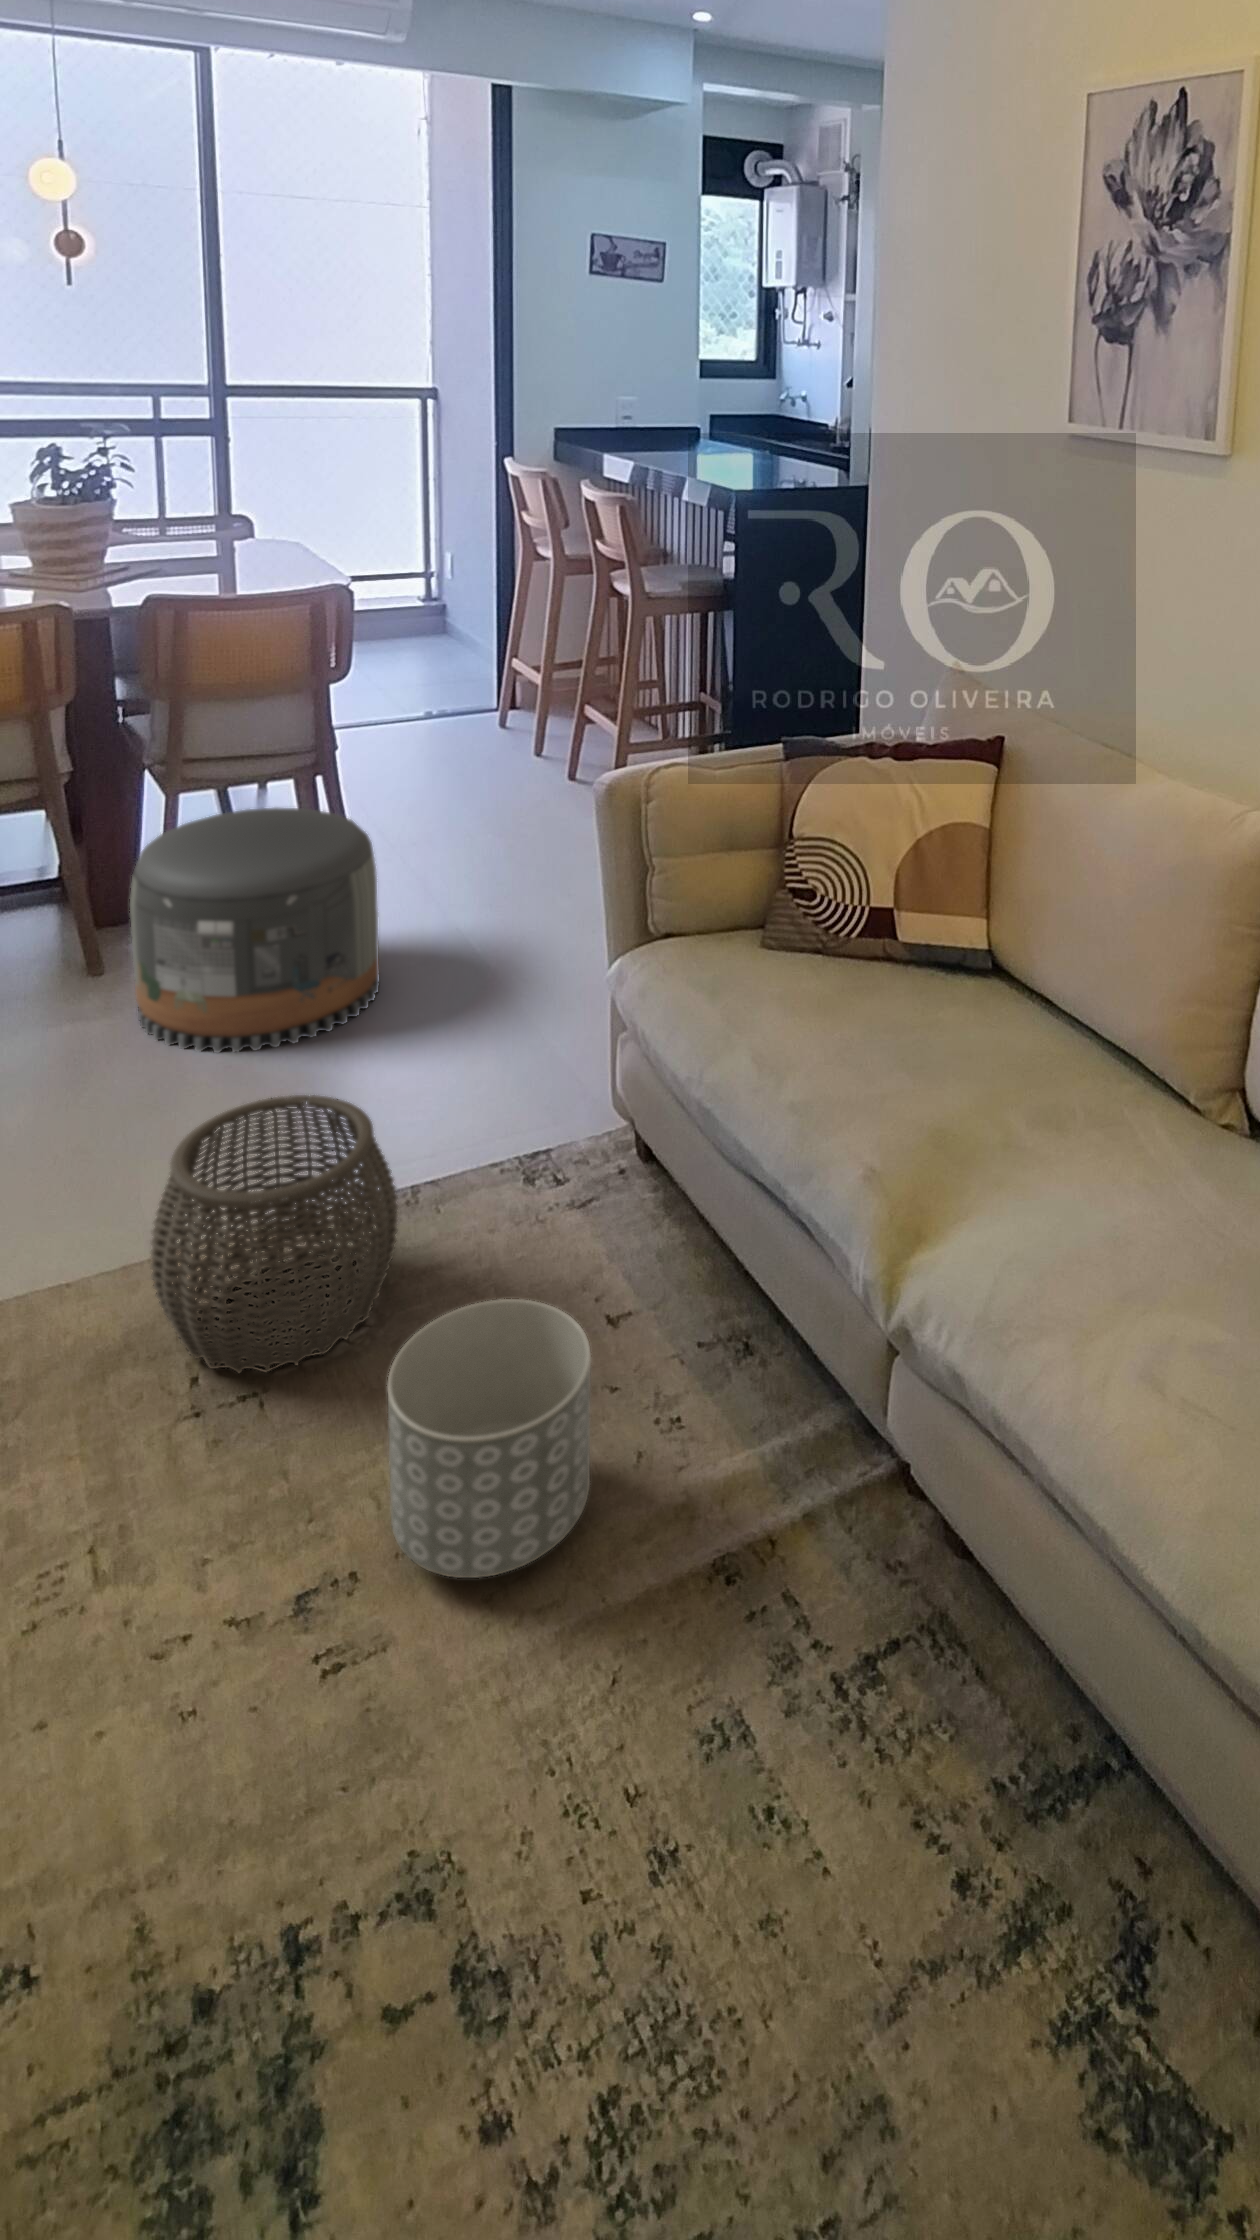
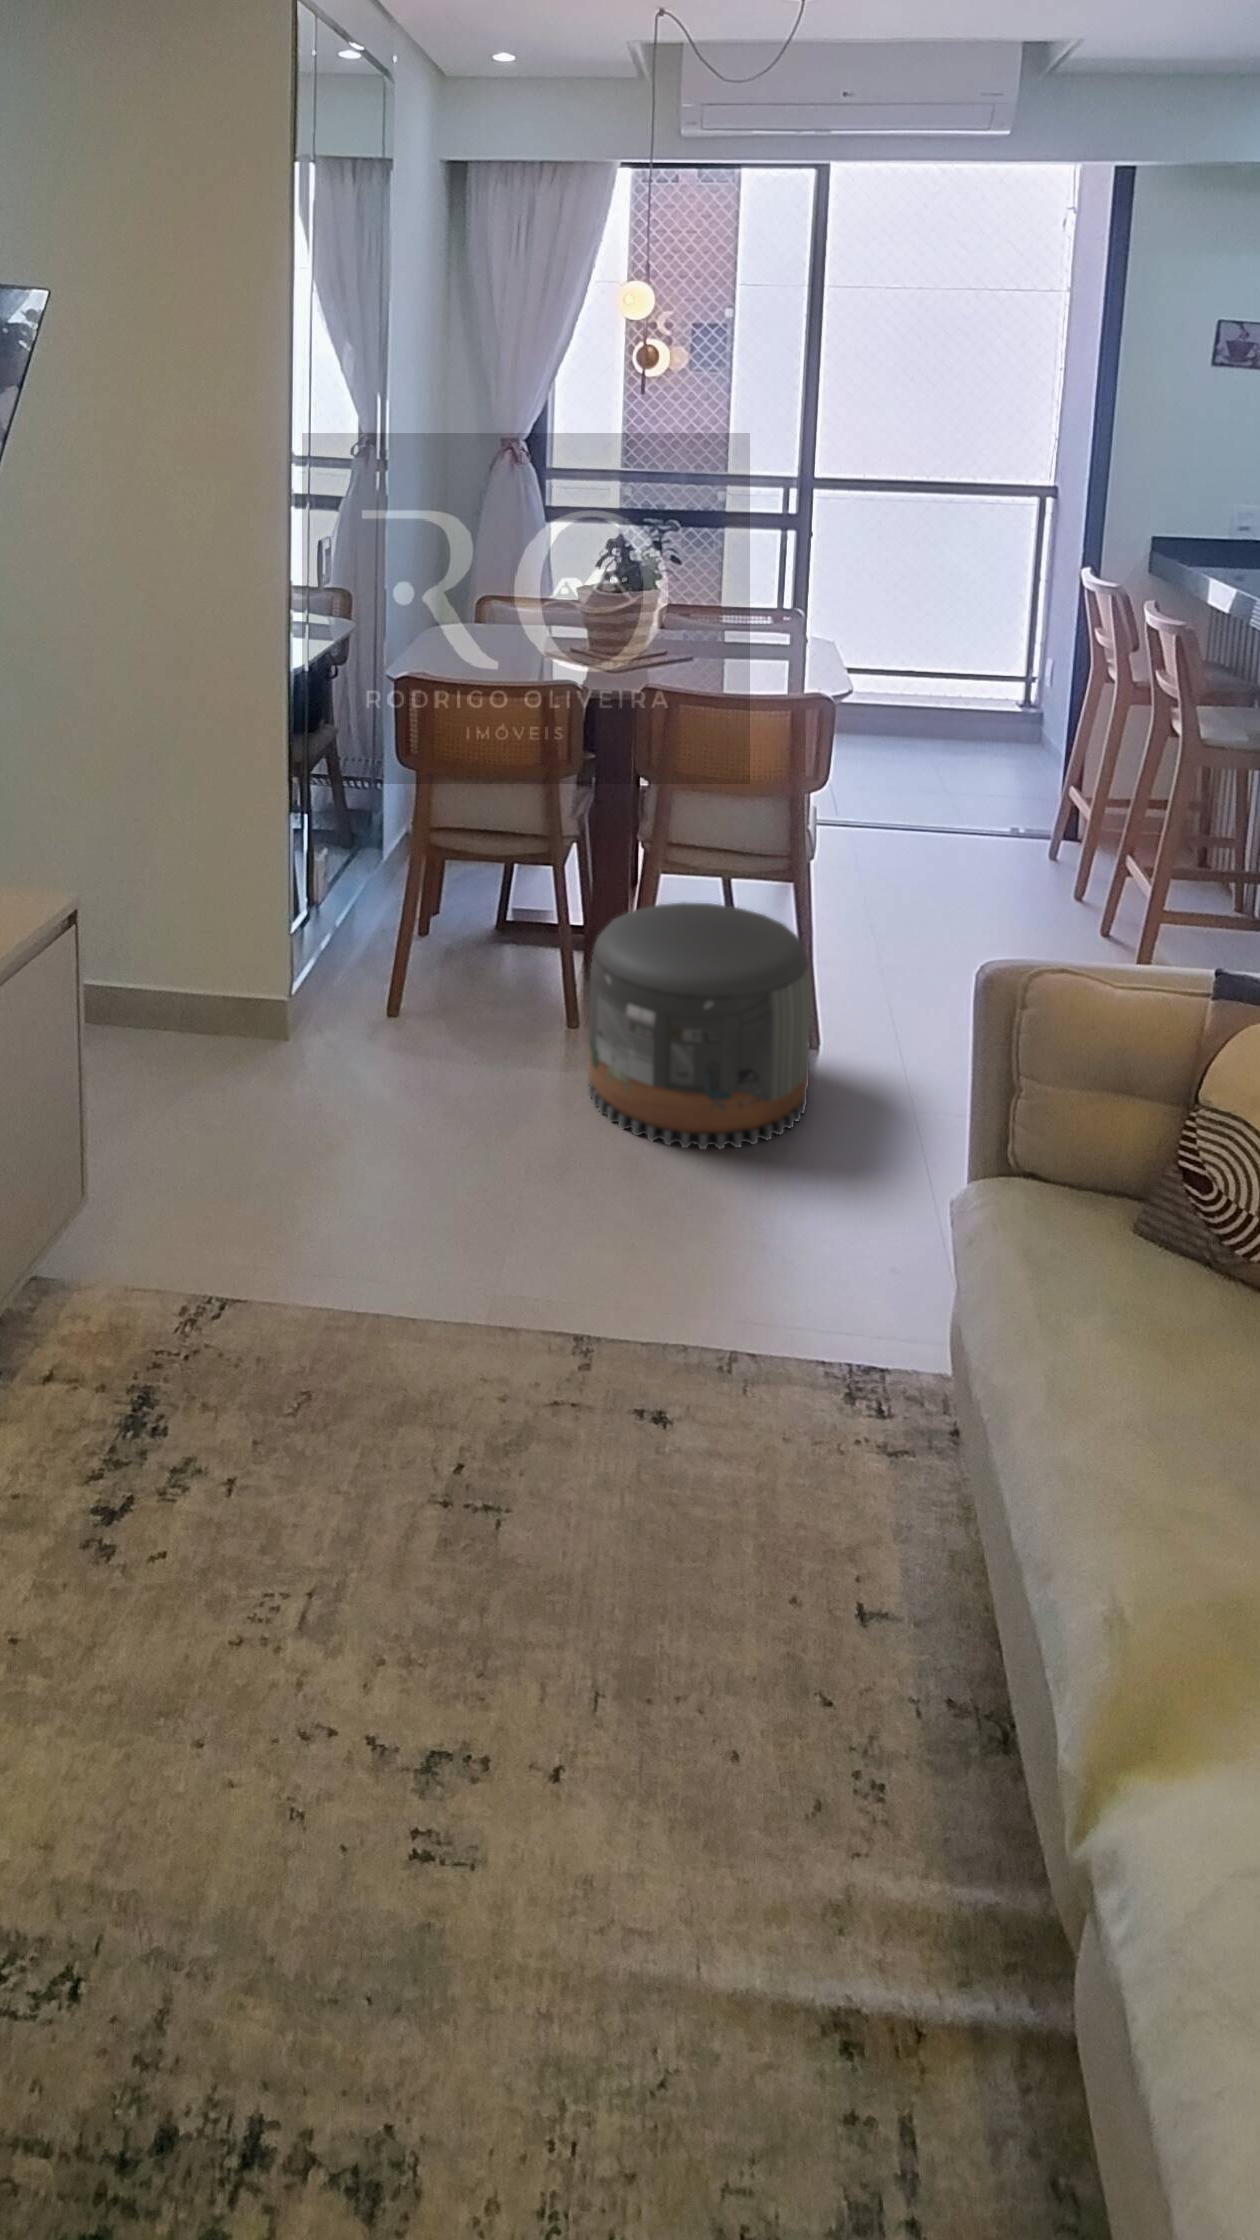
woven basket: present [151,1095,398,1373] -> none [448,1205,677,1496]
planter: present [388,1299,591,1578] -> none [525,1522,747,1869]

